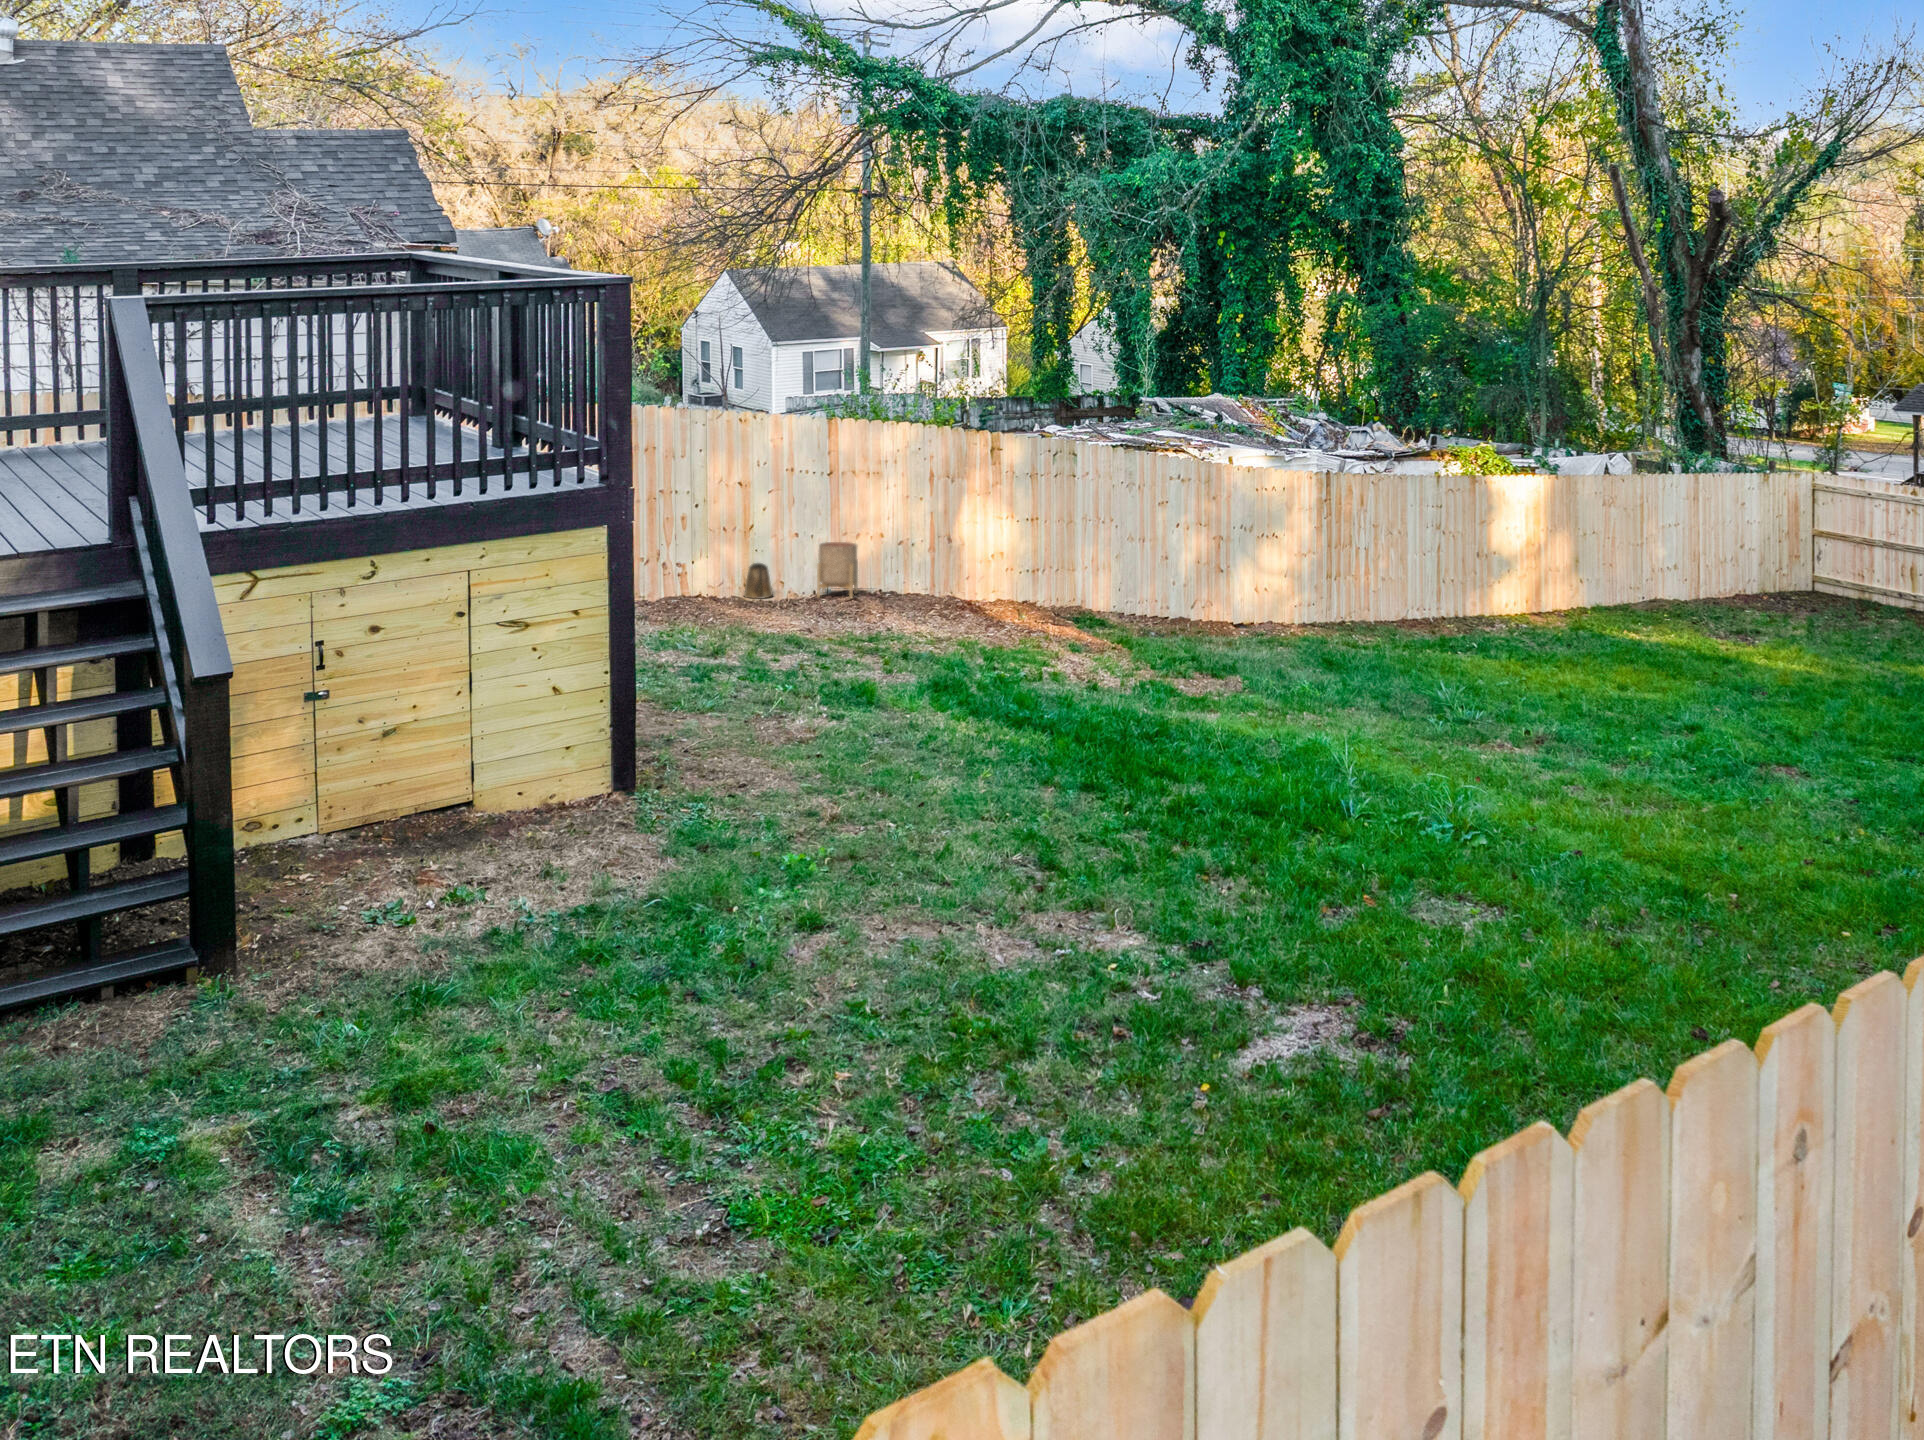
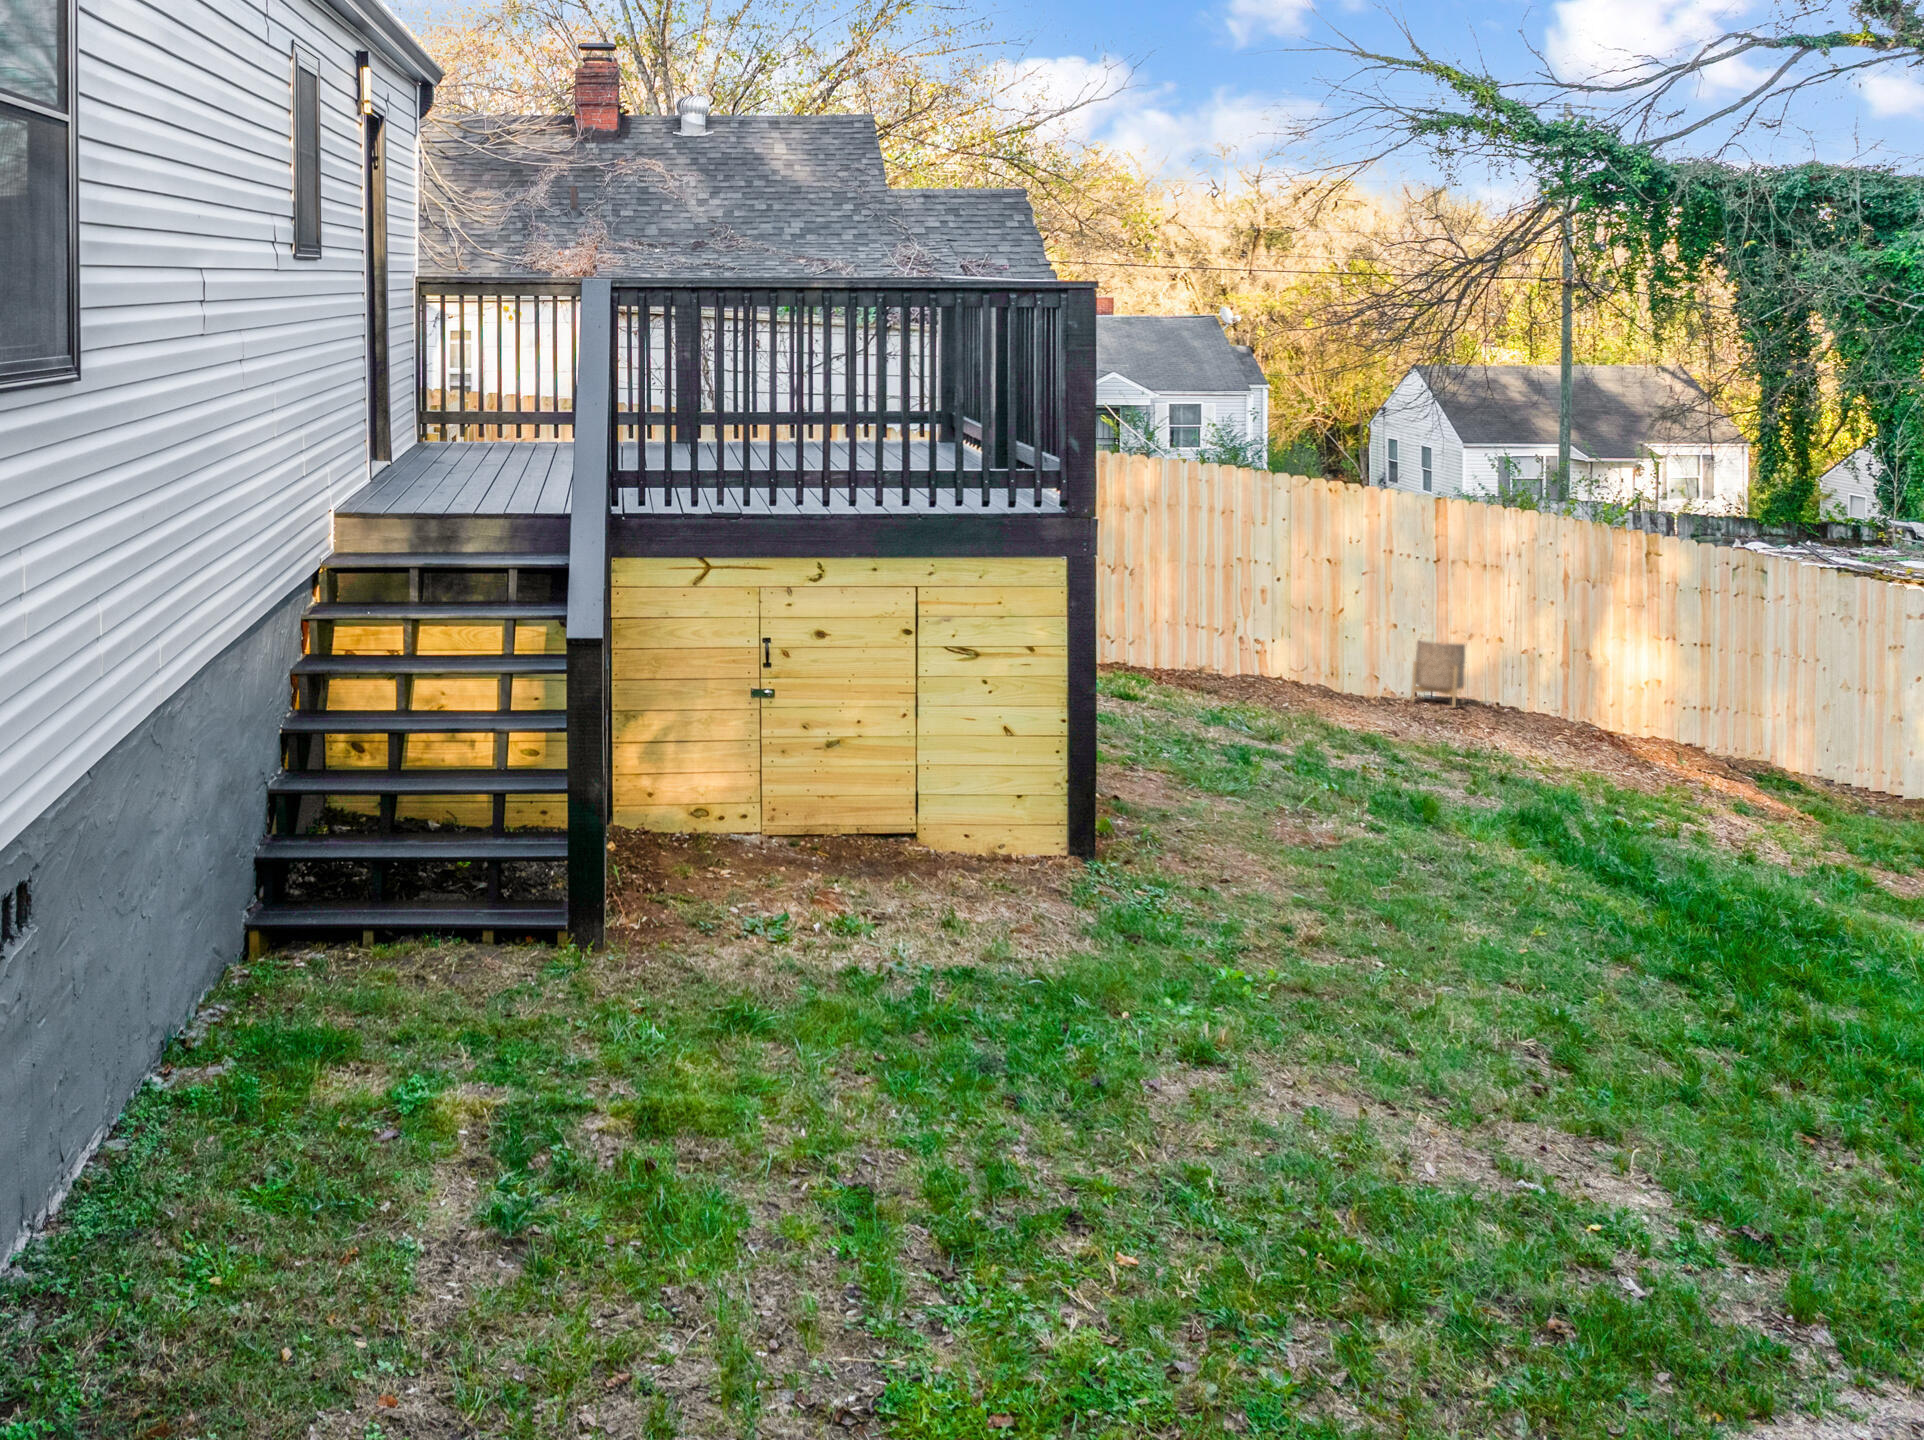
watering can: present [744,563,773,599] -> none [1322,654,1358,696]

